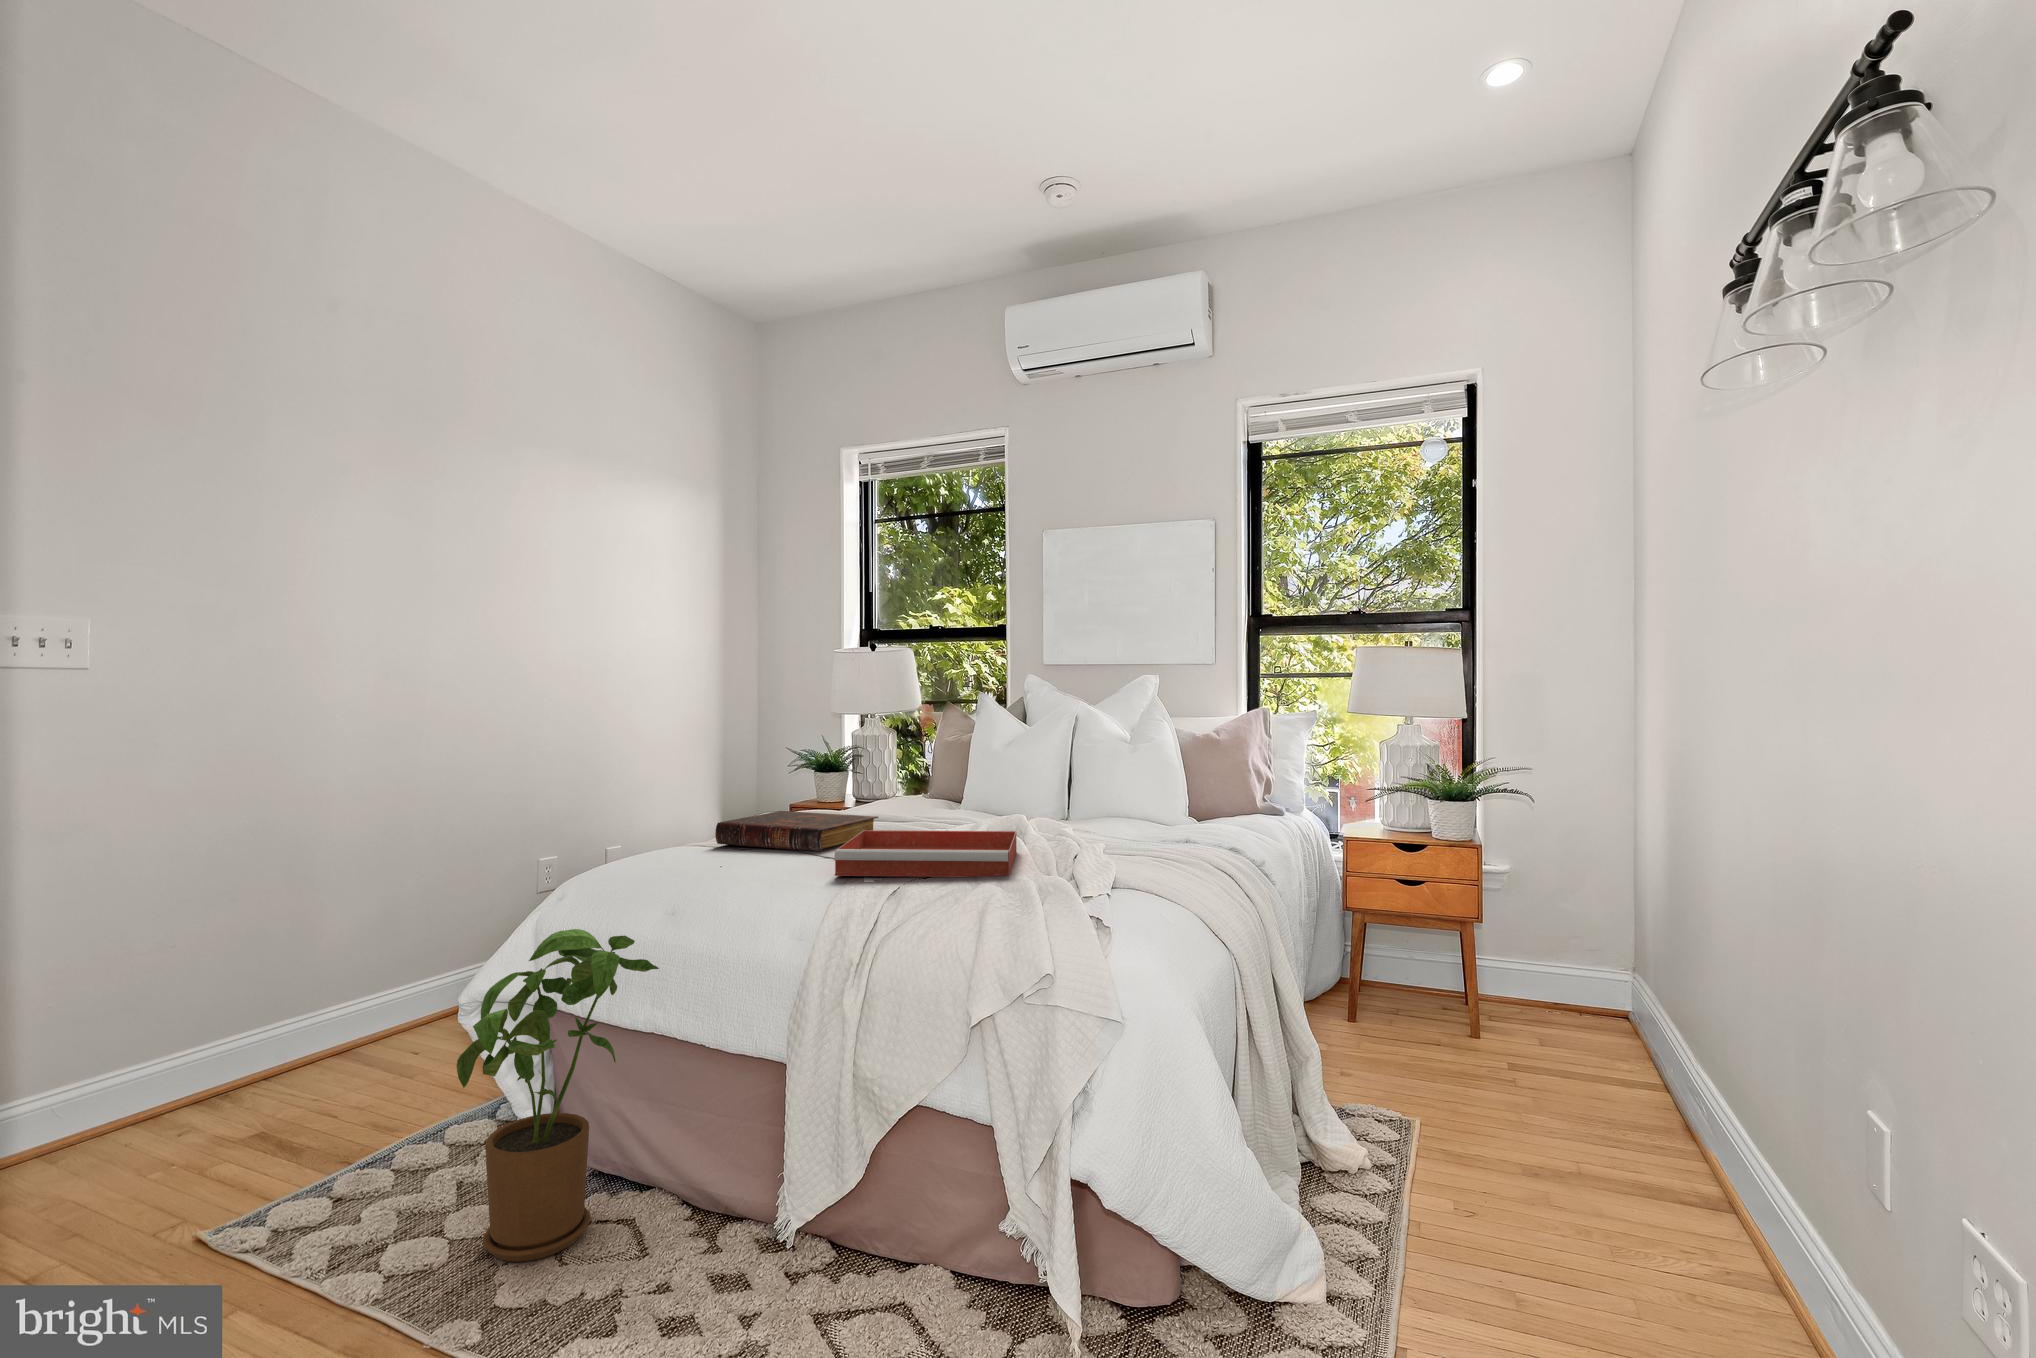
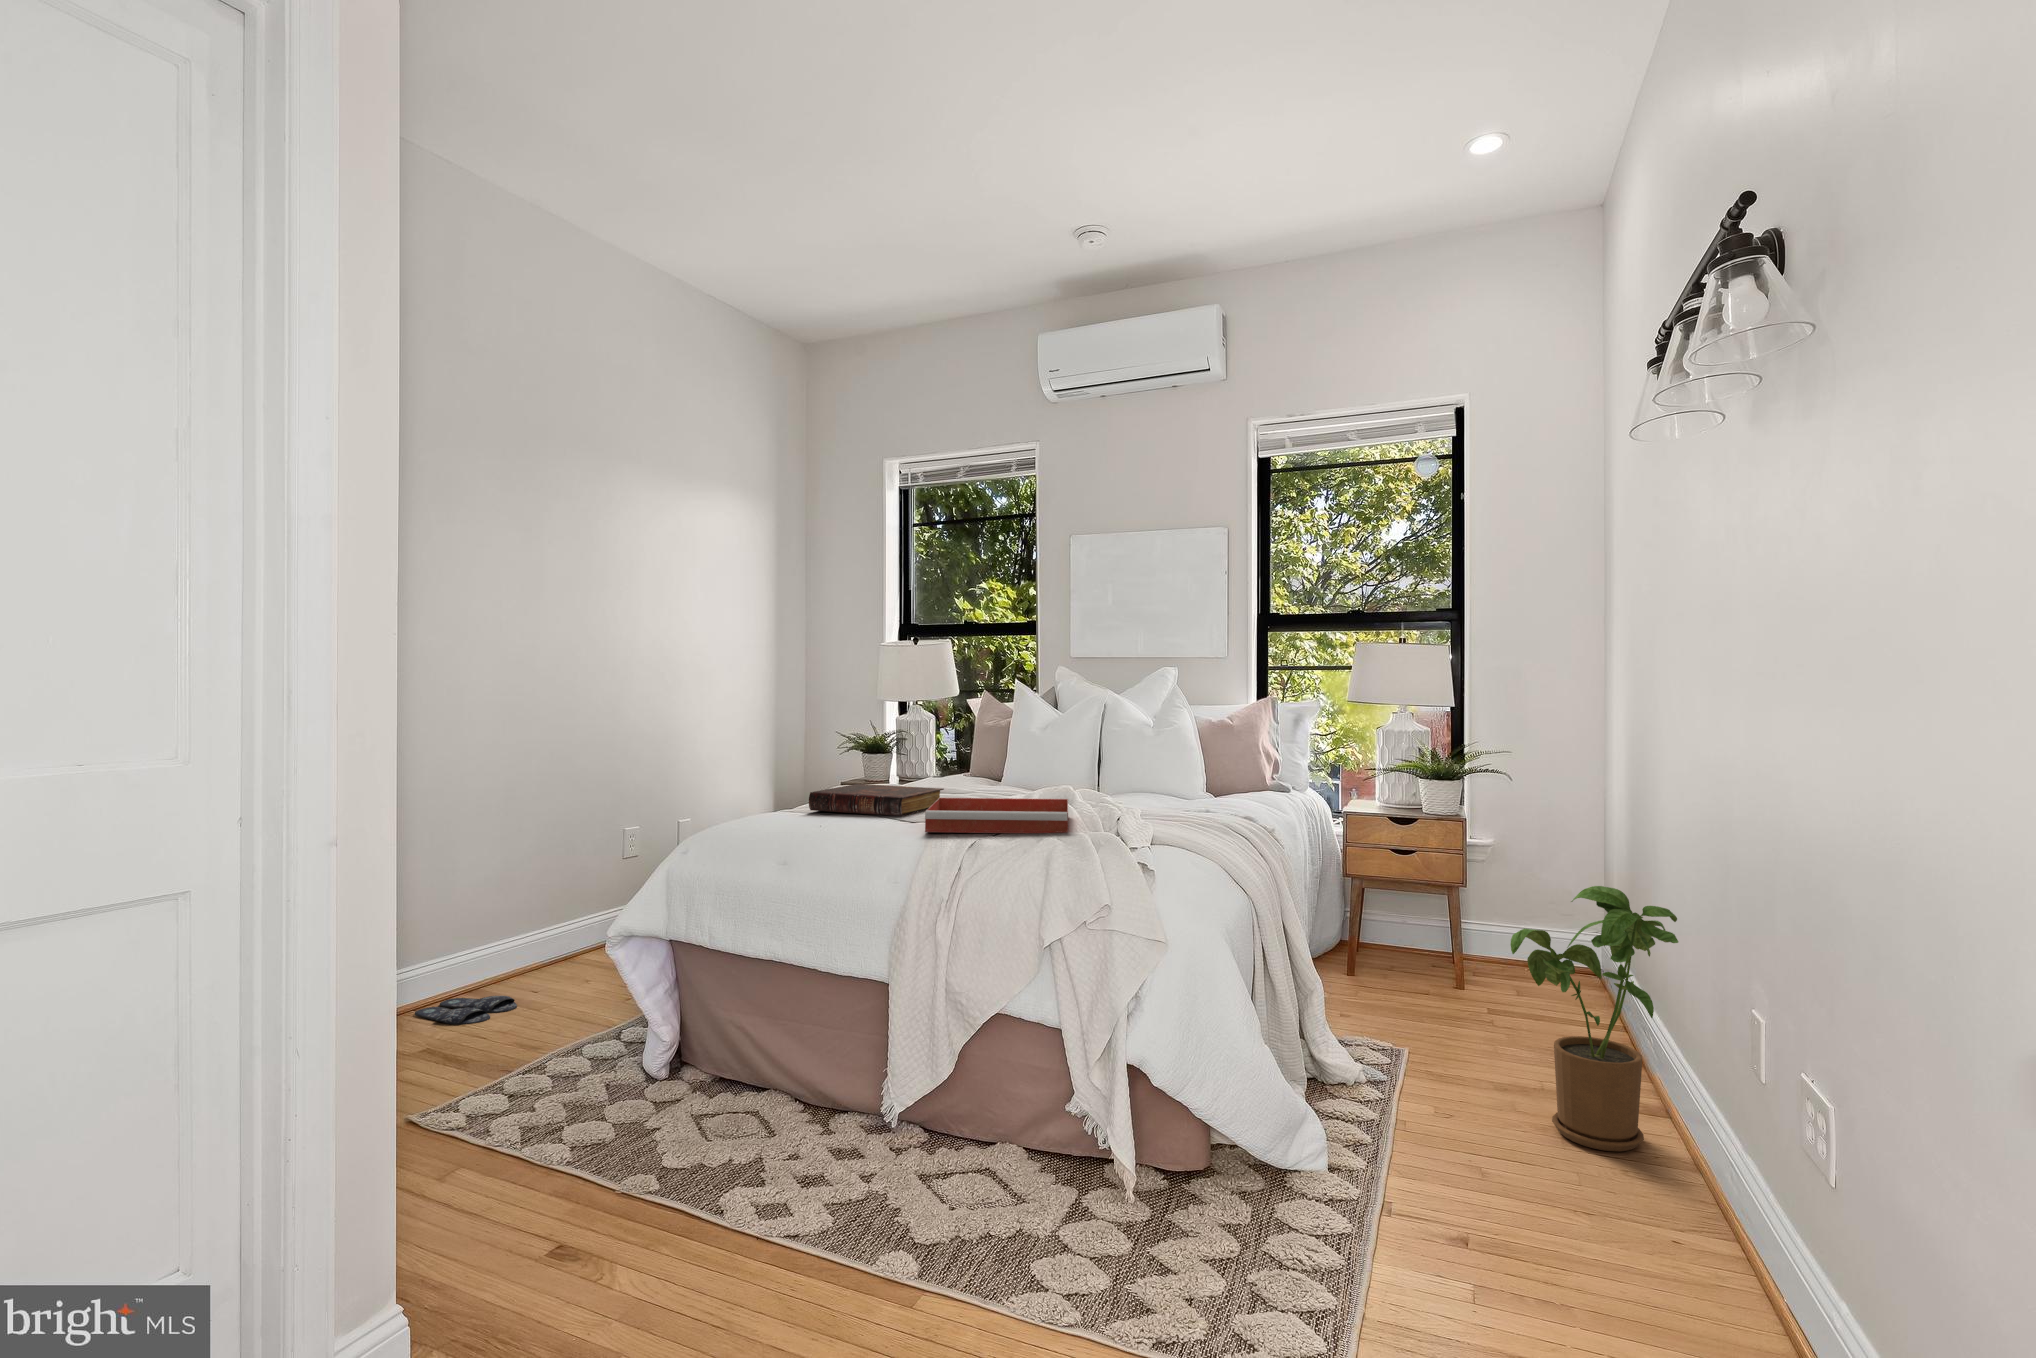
house plant: present [457,929,659,1262] -> present [1511,886,1678,1151]
slippers: none [271,1055,394,1094] -> present [415,996,517,1025]

